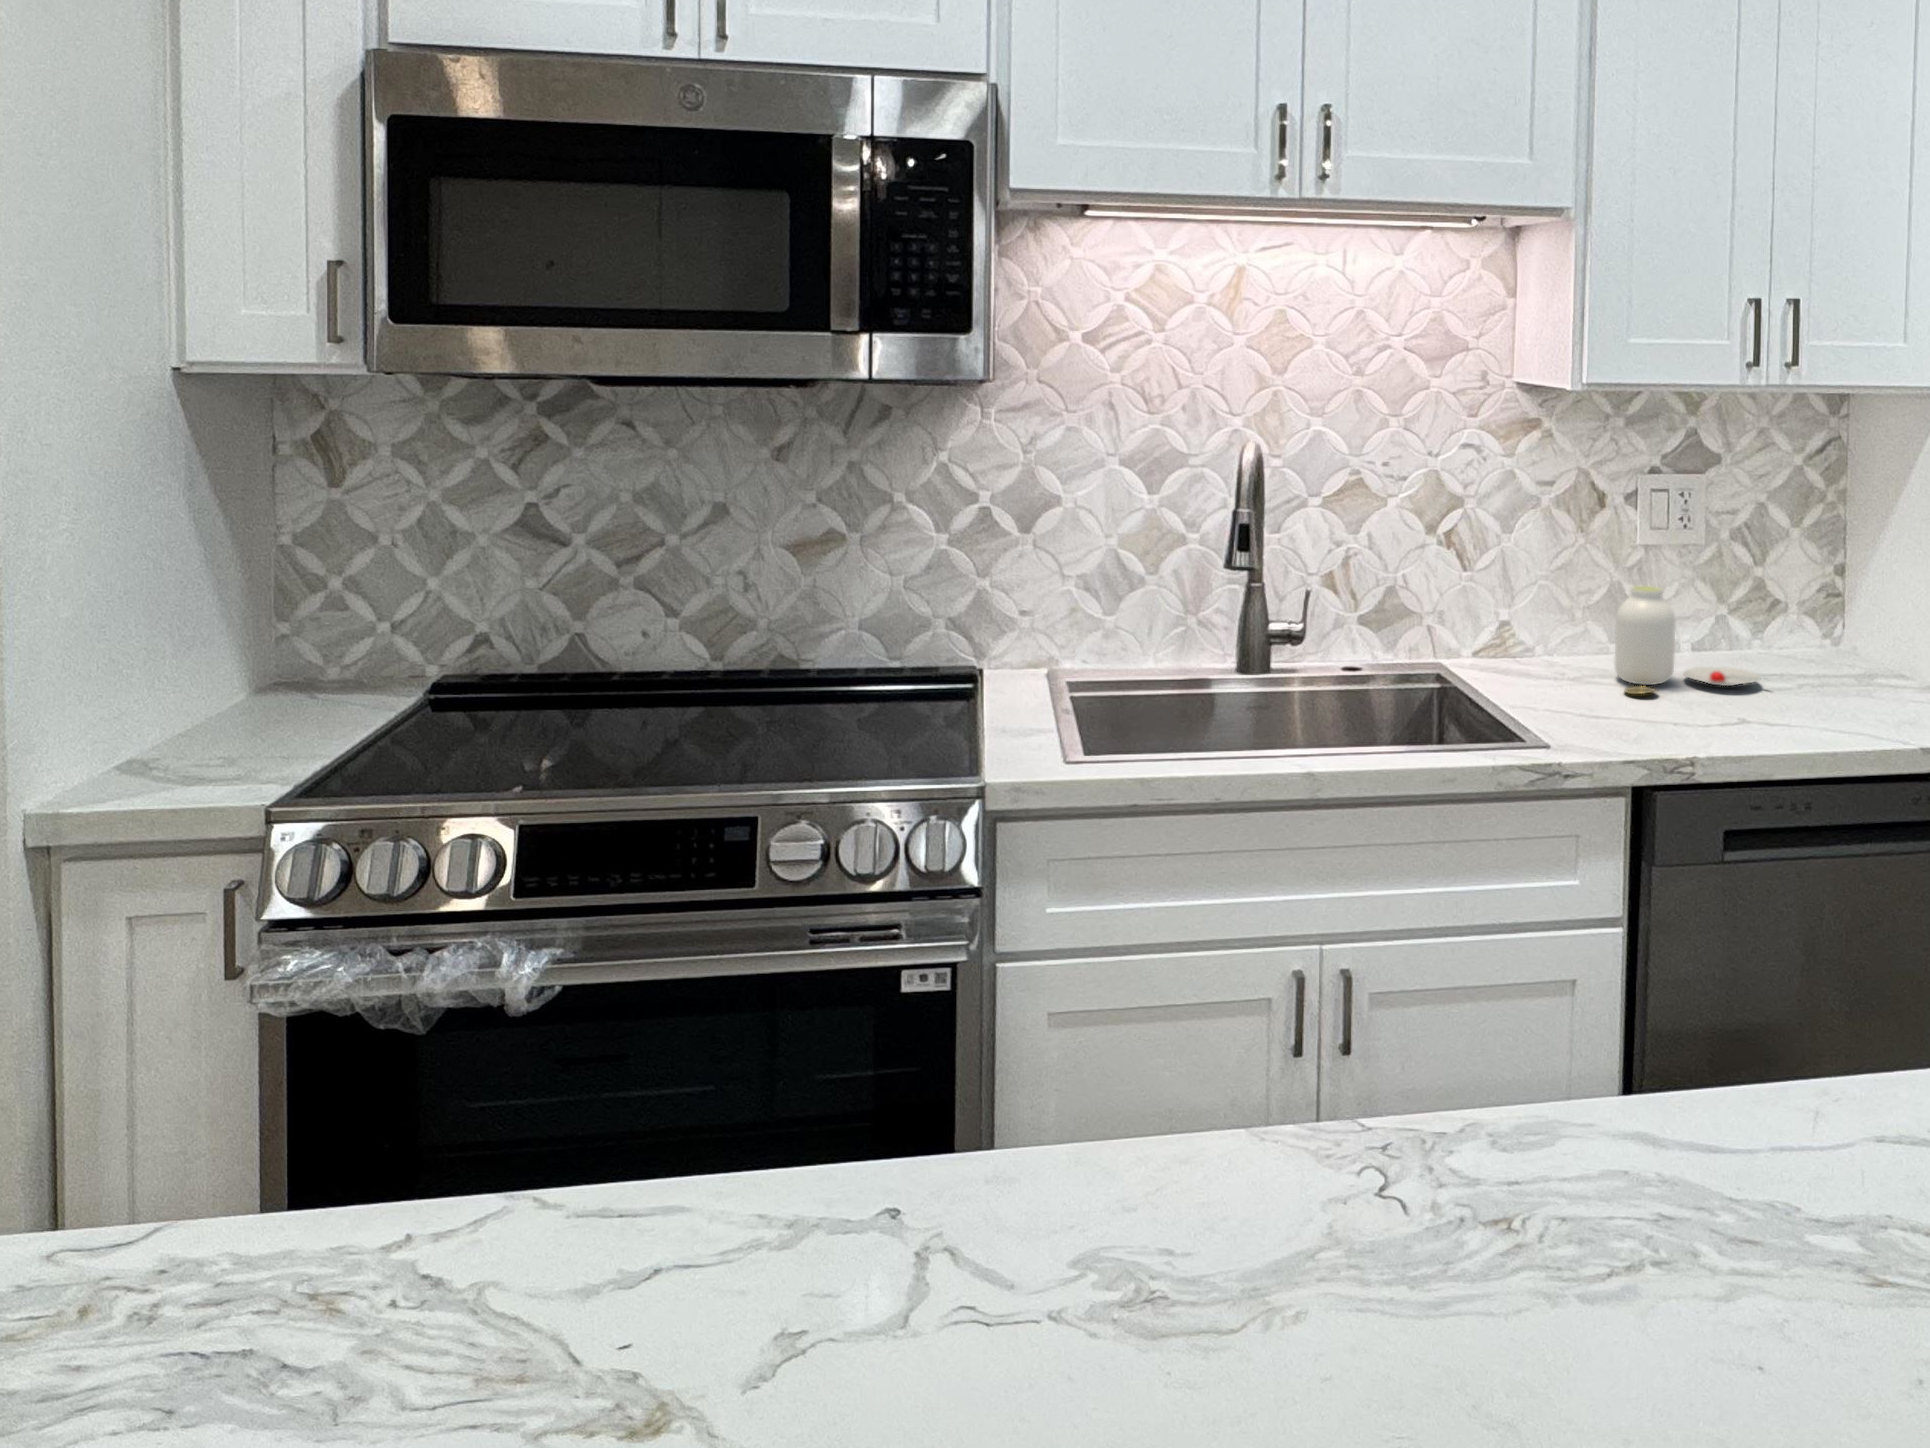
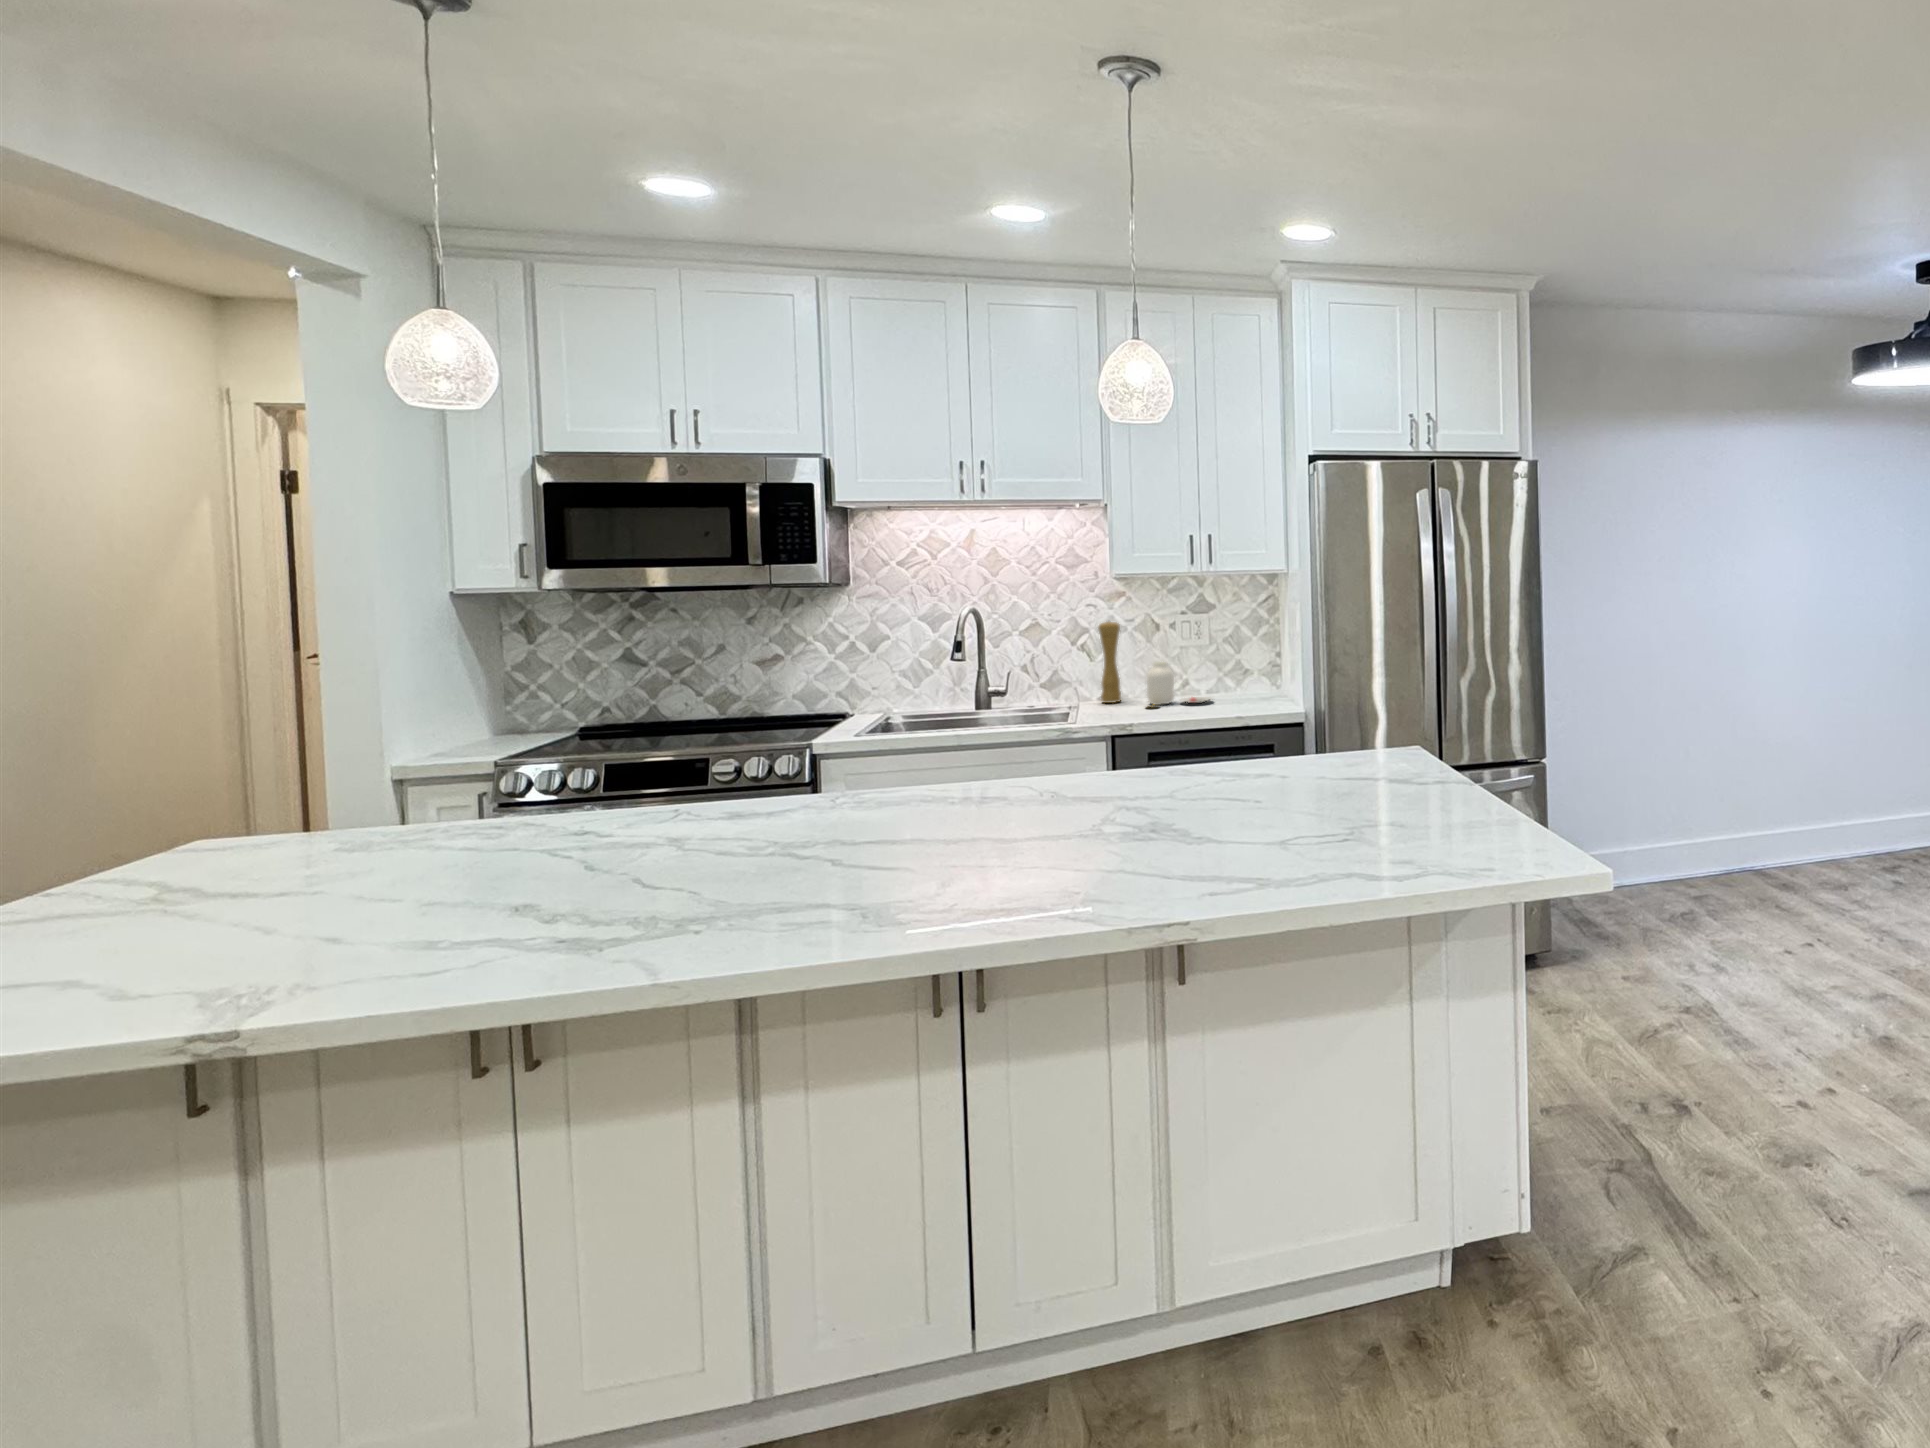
pepper mill: none [1505,485,1554,672] -> present [1098,622,1121,703]

